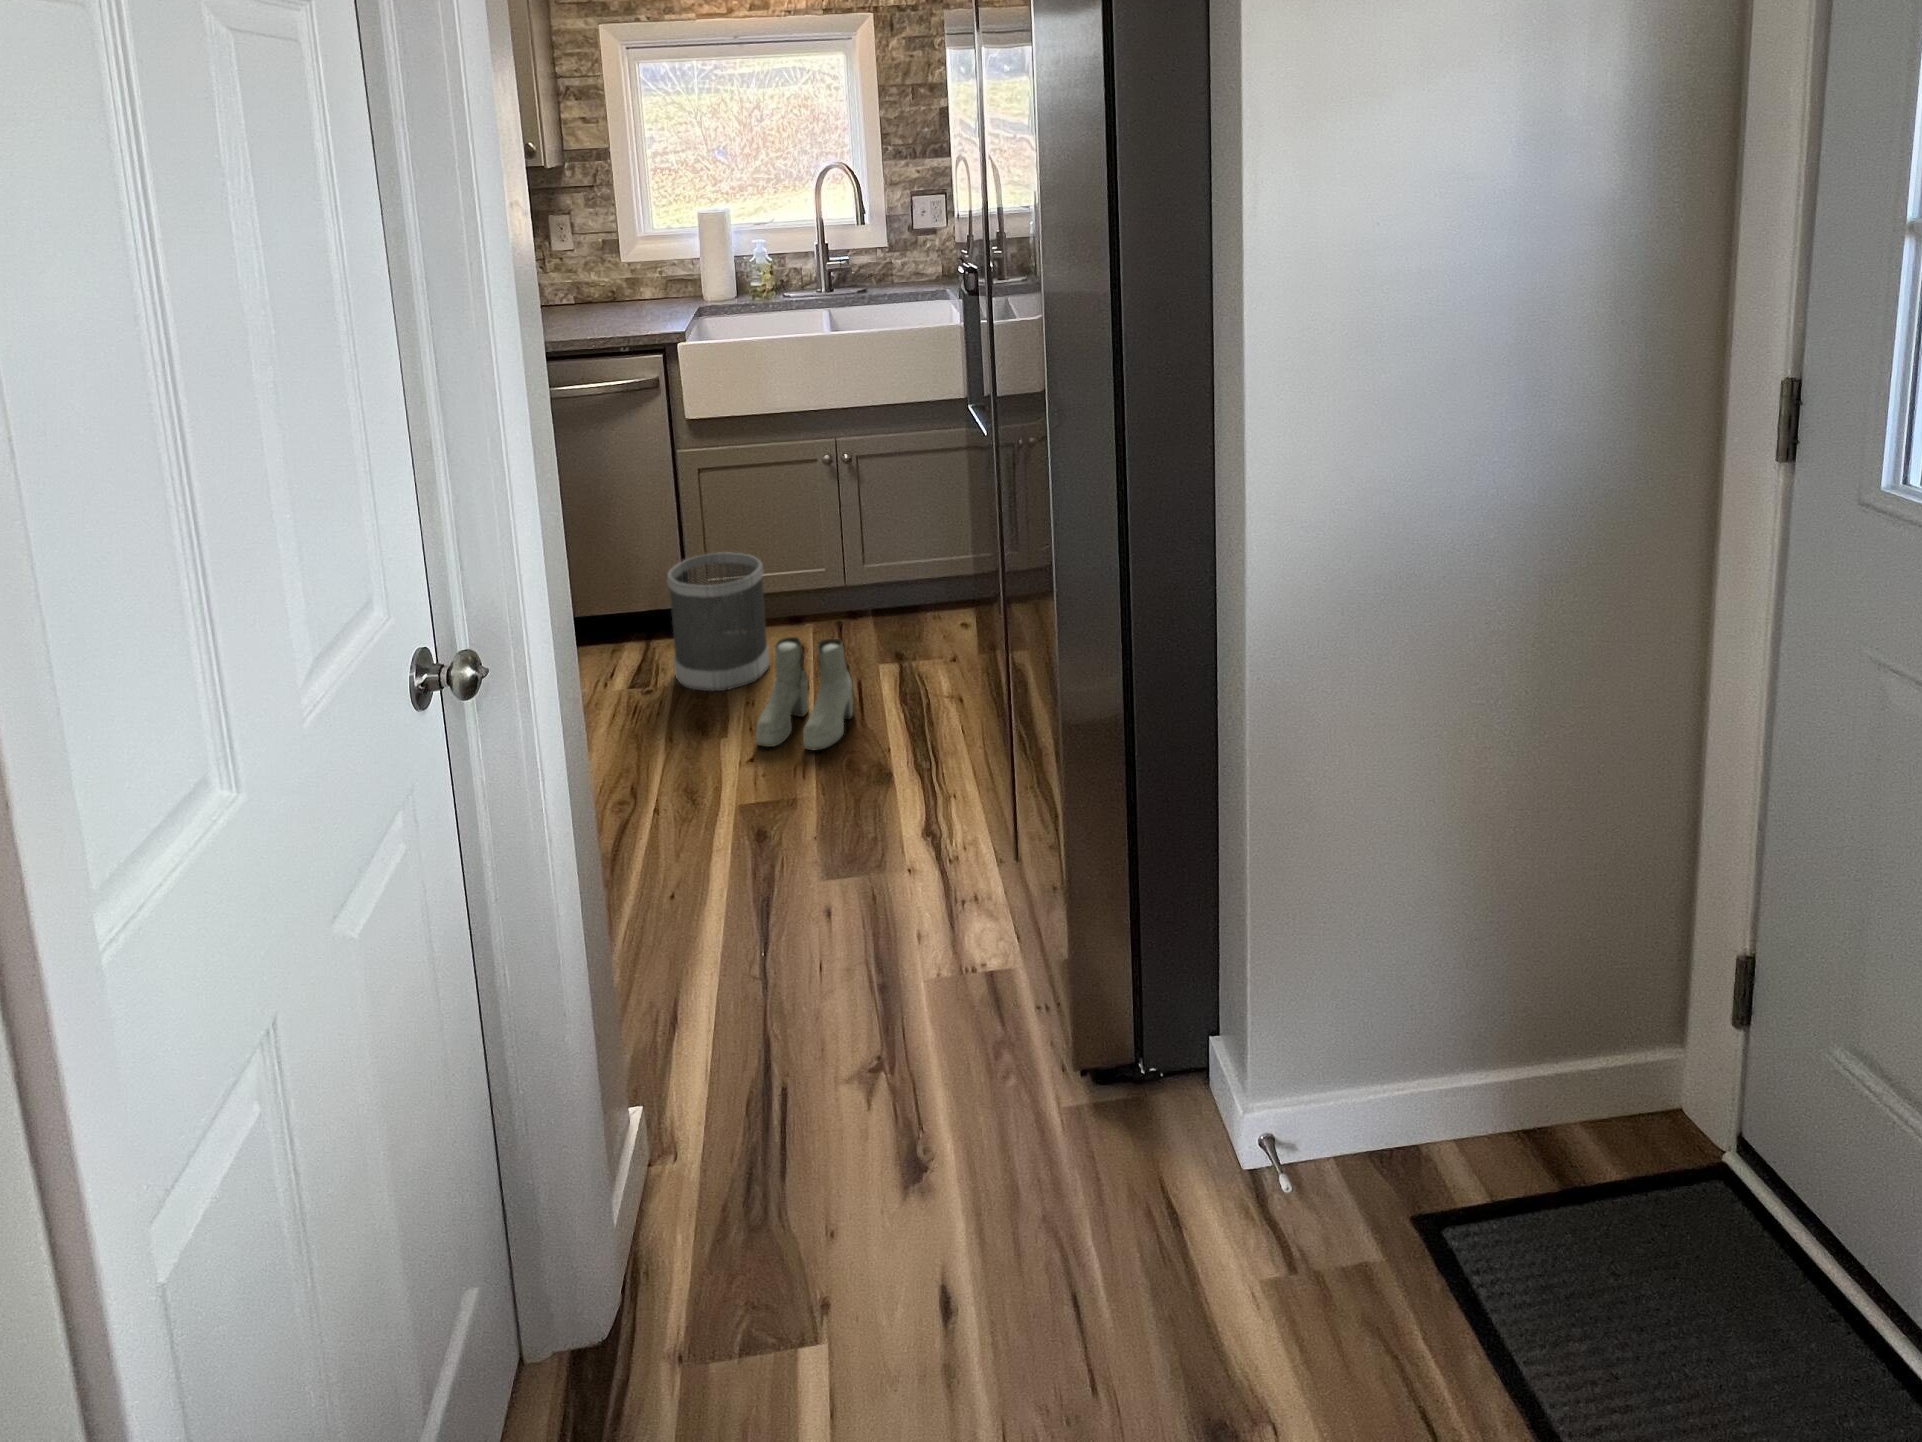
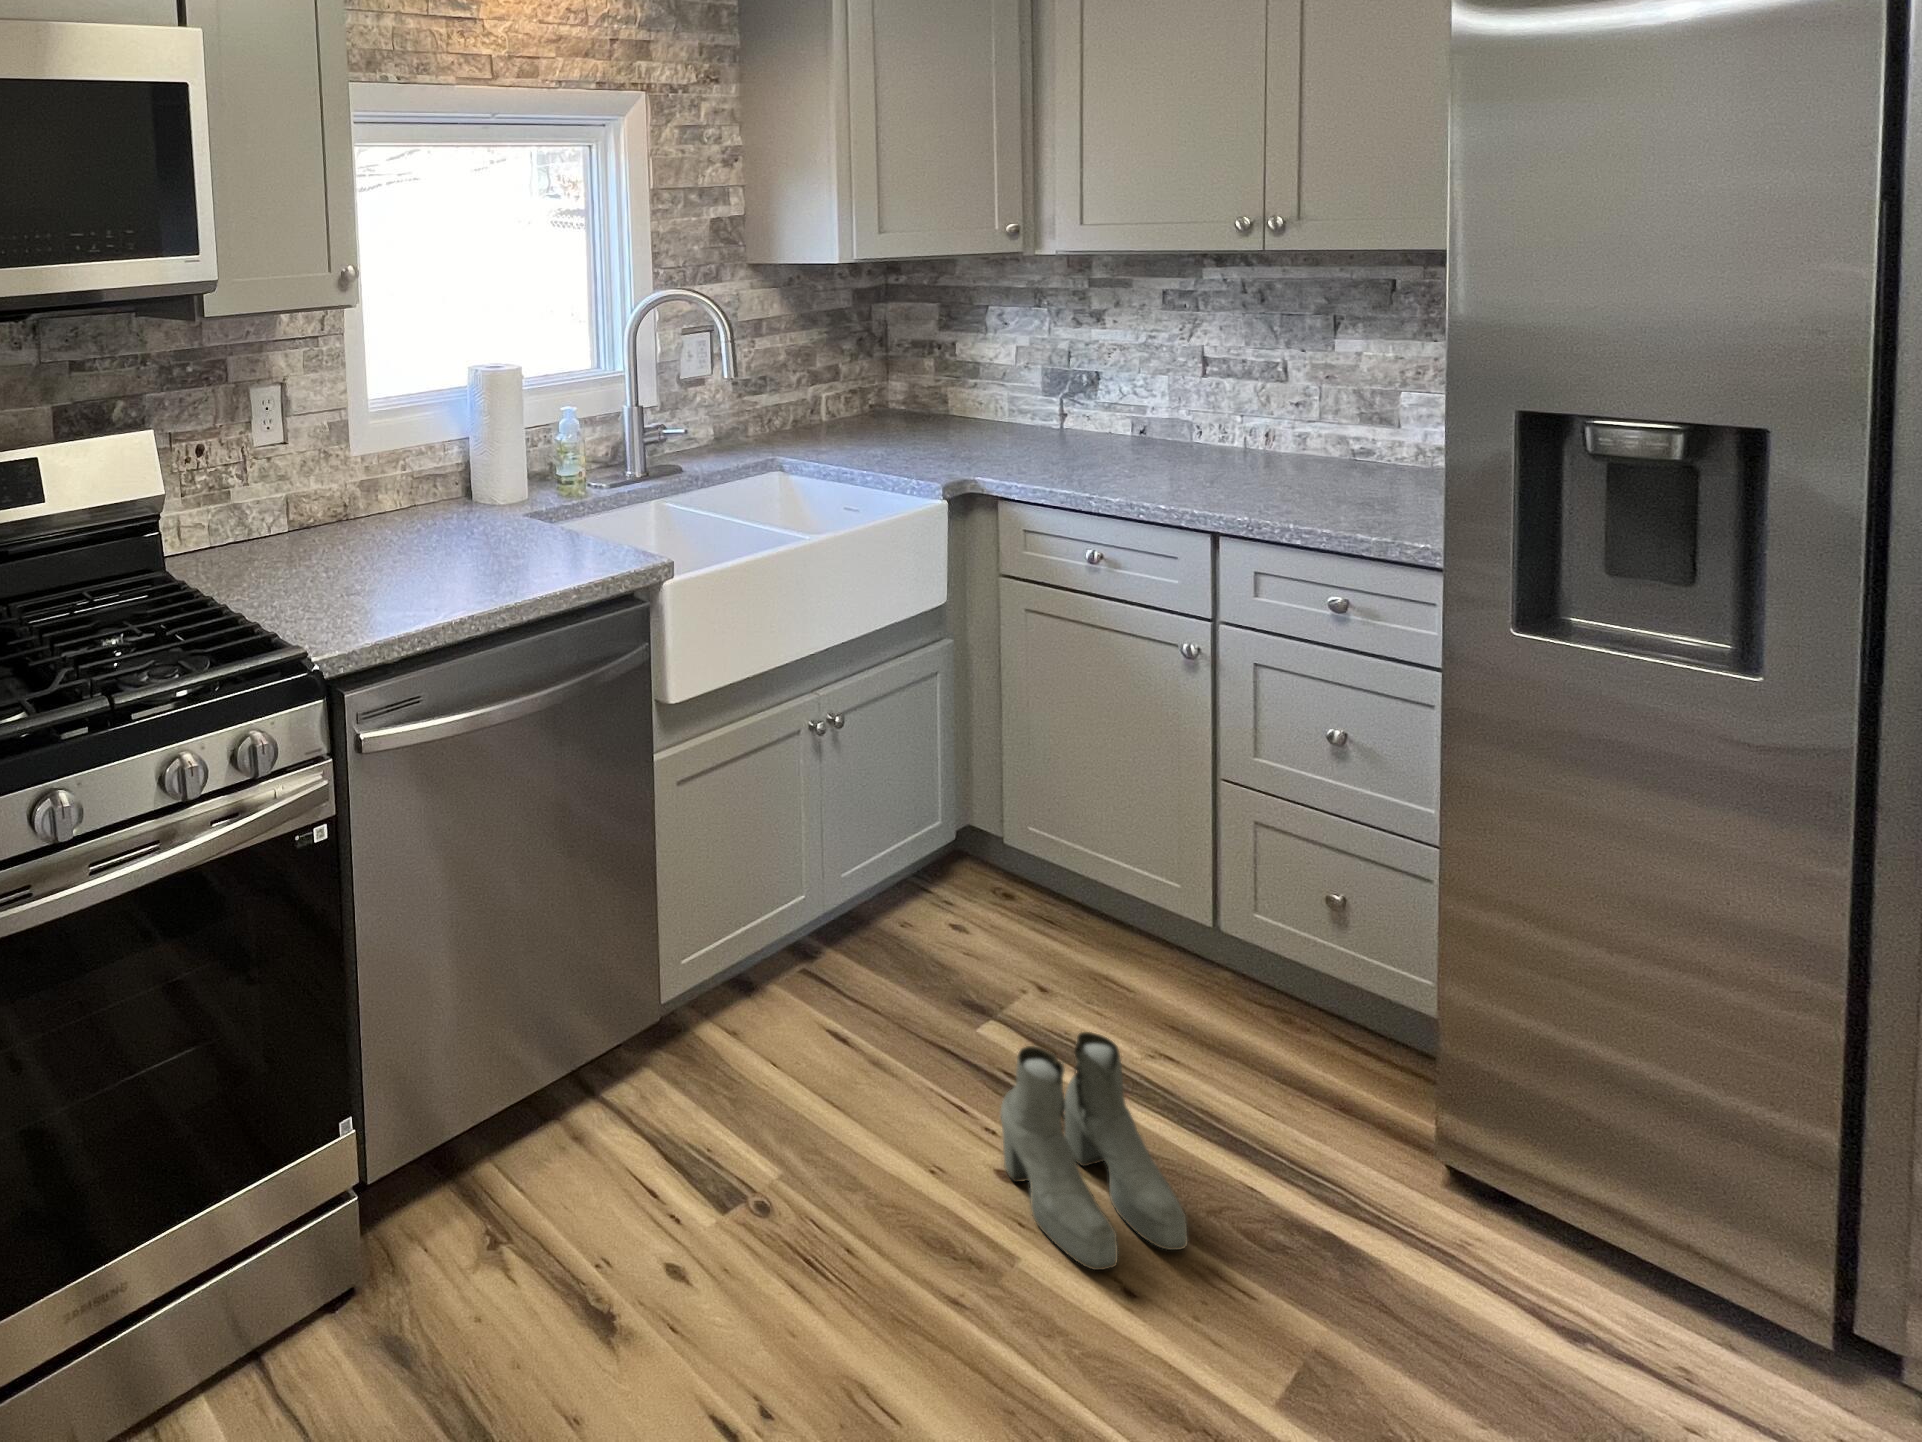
wastebasket: present [667,552,770,691] -> none [699,908,865,1178]

